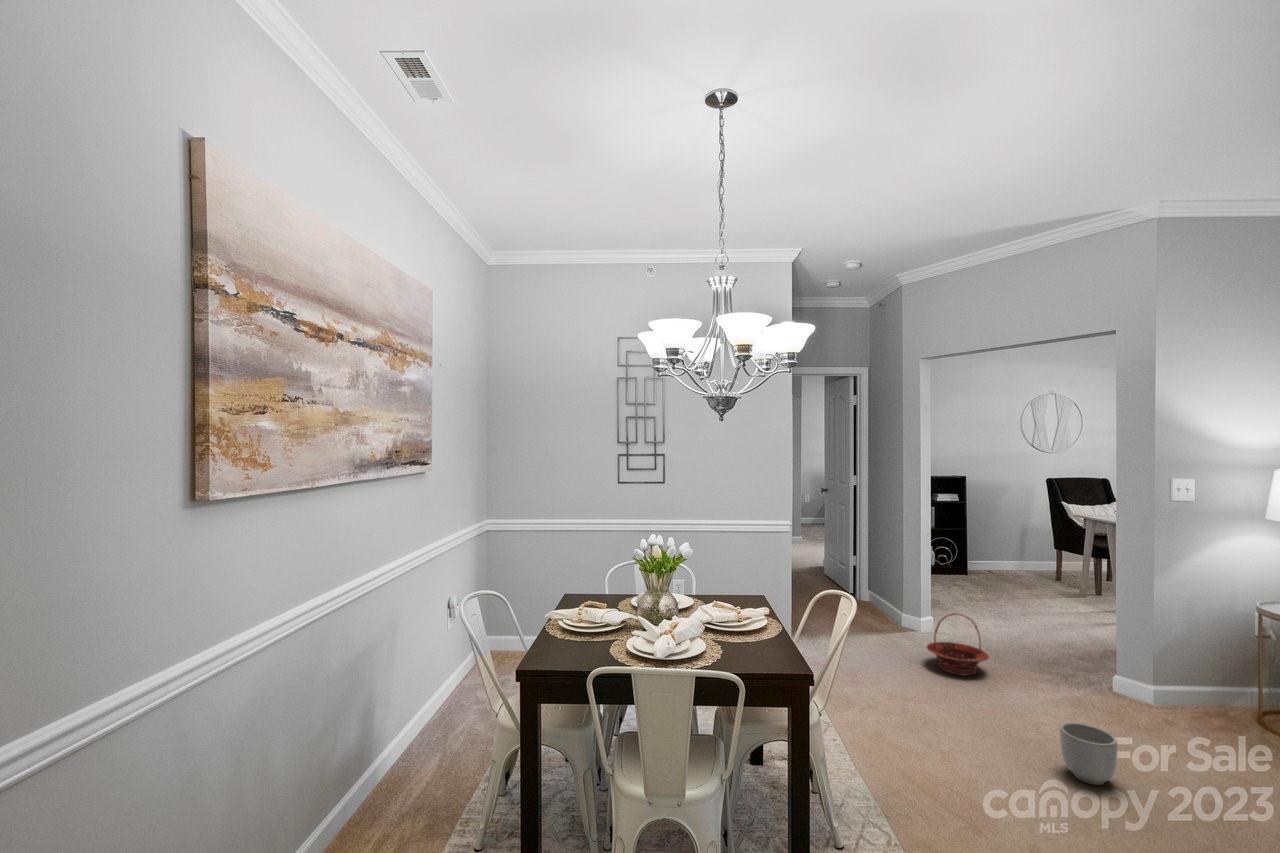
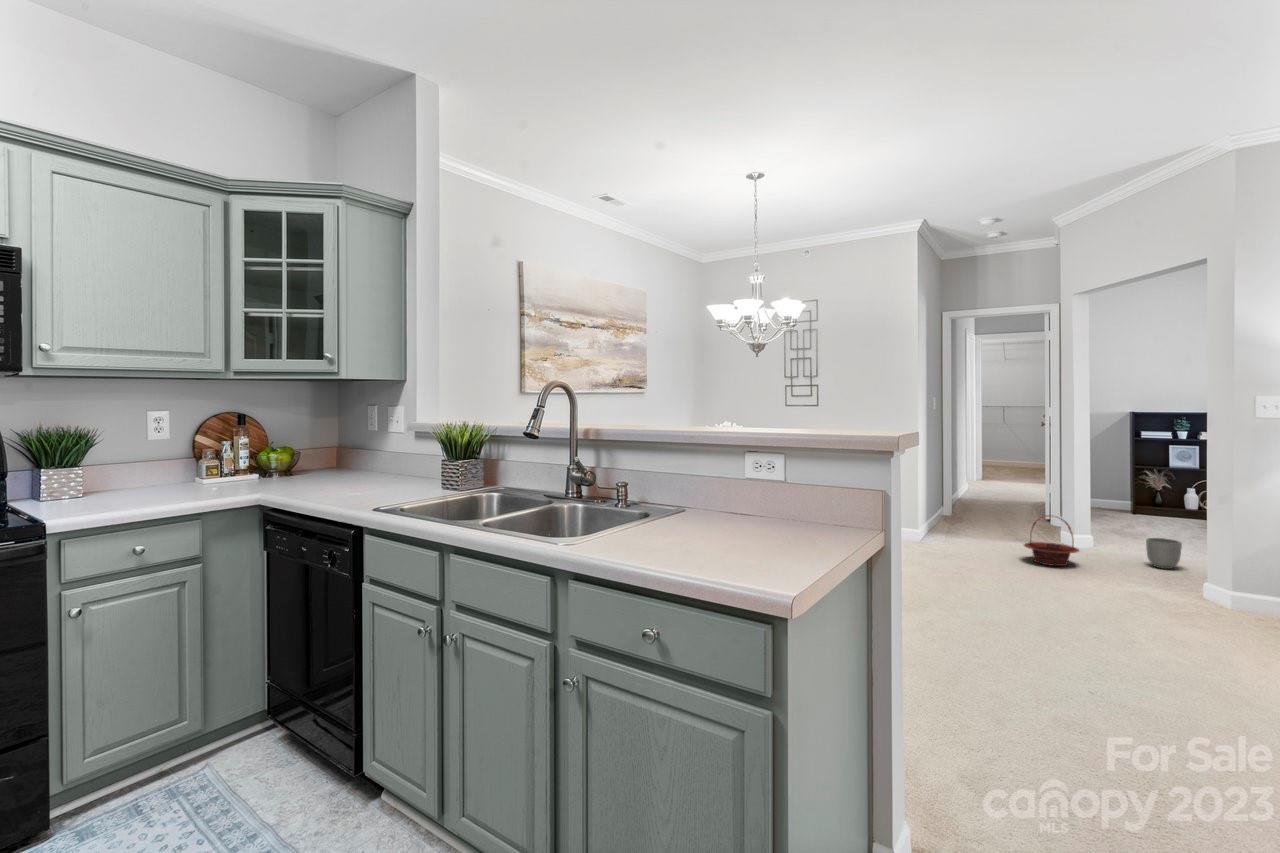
planter: present [1060,722,1118,785] -> present [1146,538,1182,569]

